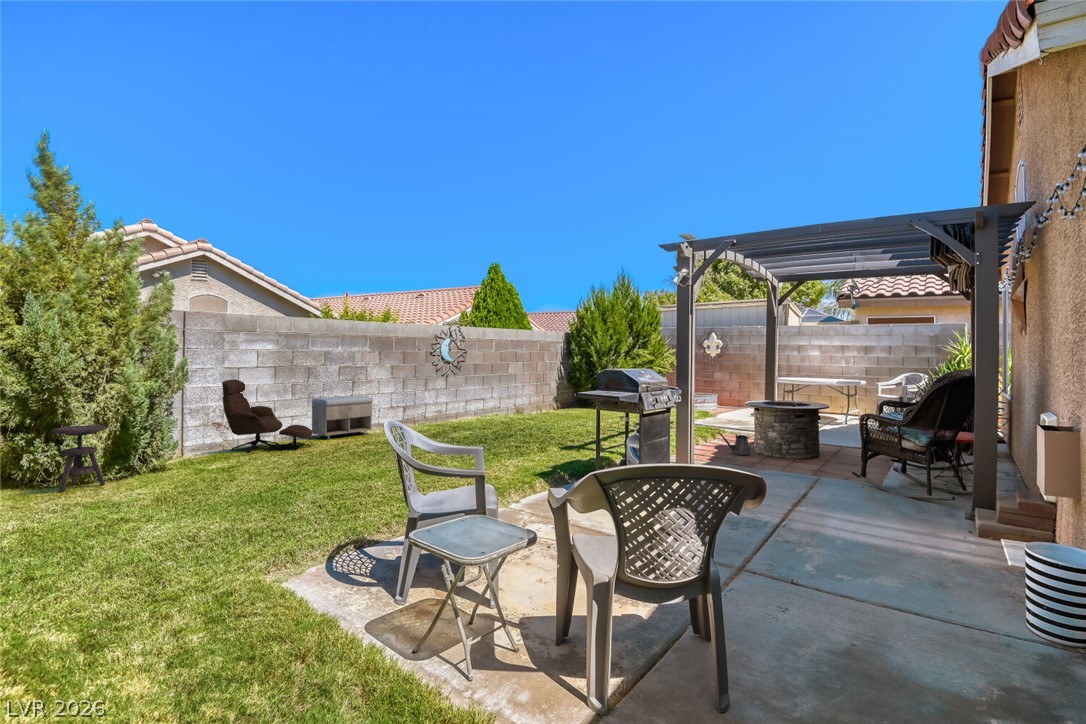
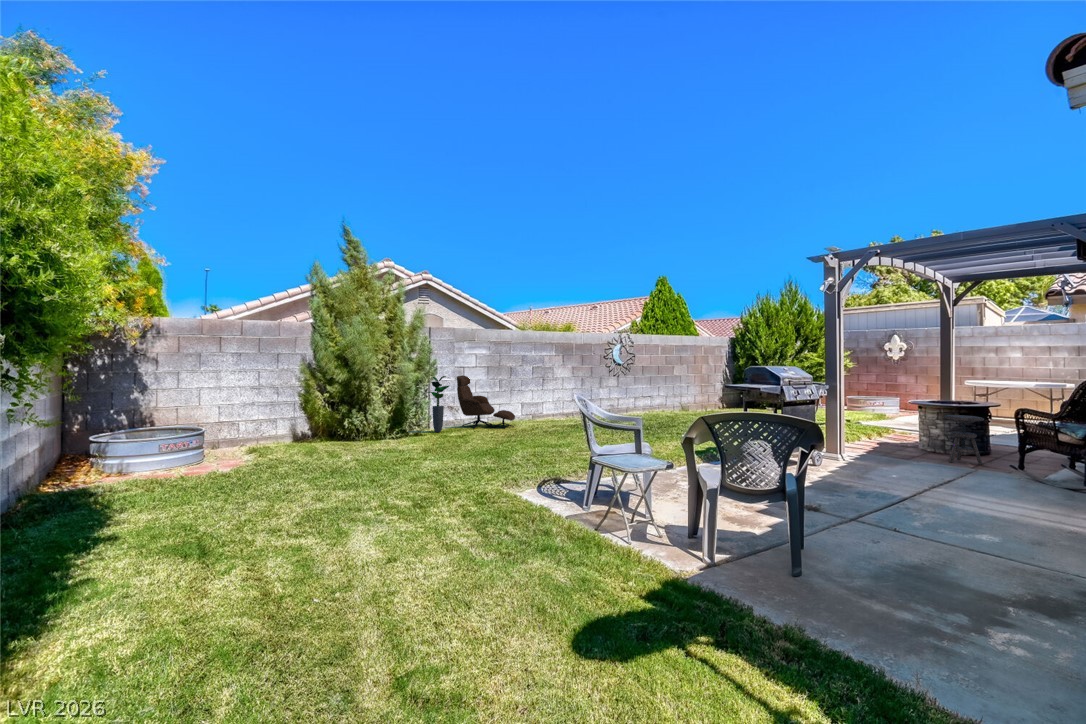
potted plant: none [166,382,209,463] -> present [428,376,449,432]
storage bench: present [312,396,373,439] -> none [513,390,558,423]
side table: present [52,425,106,492] -> present [944,415,984,465]
watering can: present [718,432,755,455] -> none [875,429,917,452]

